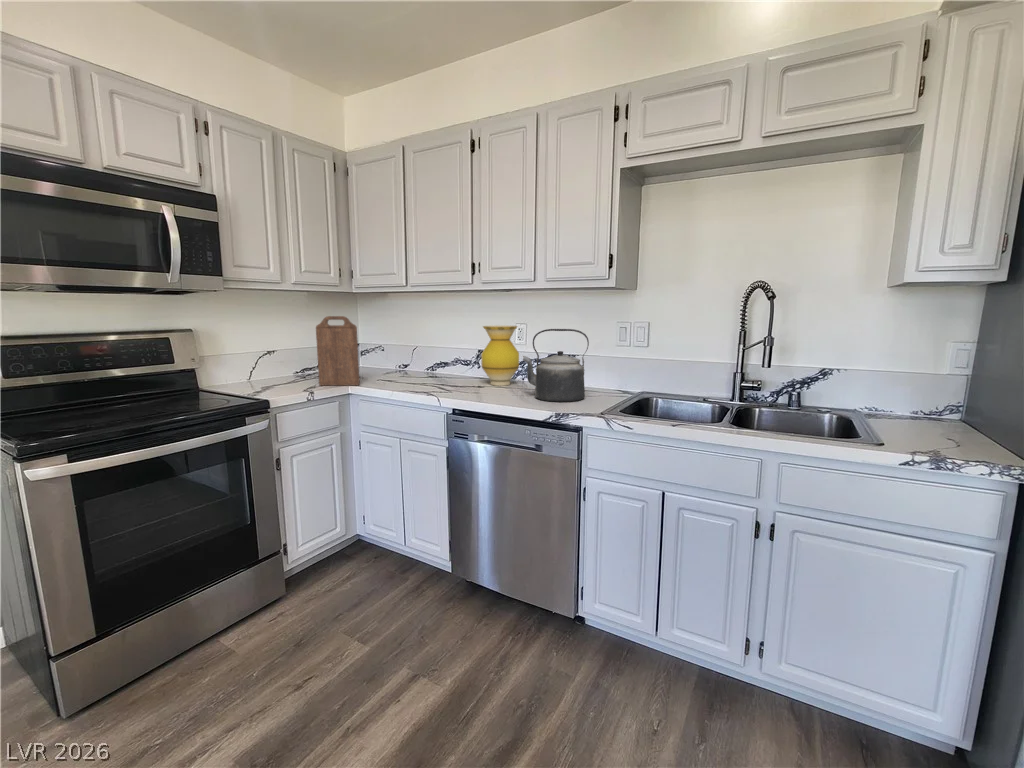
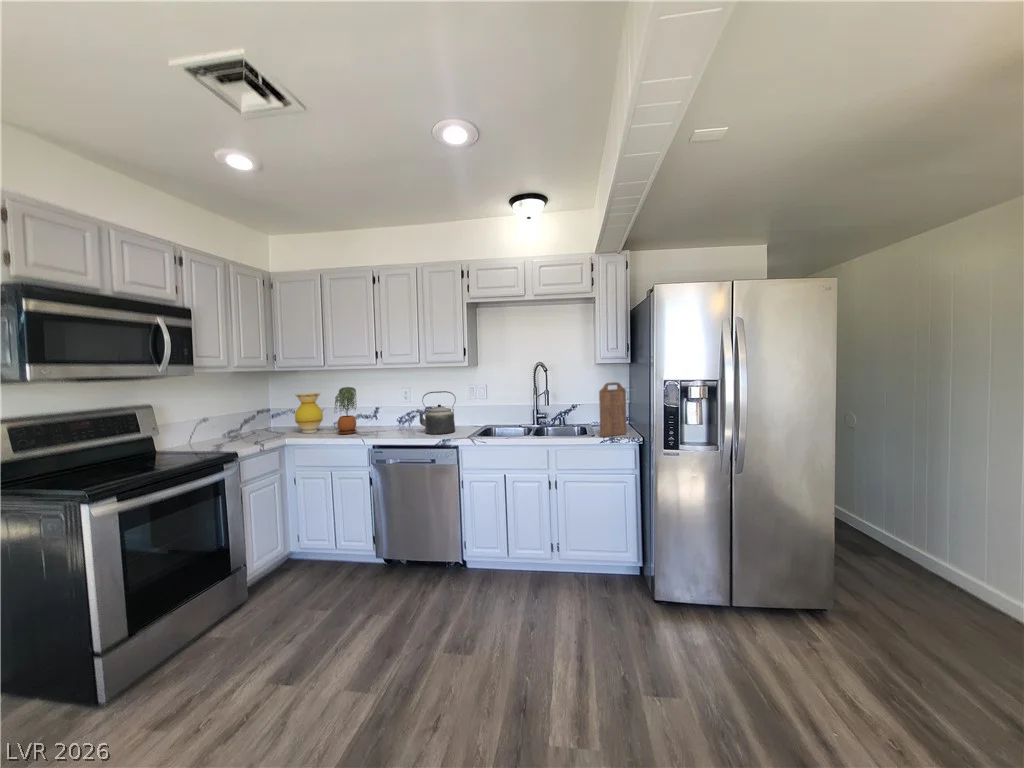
cutting board: present [316,316,360,385] -> present [599,382,627,437]
potted plant: none [412,316,446,387] -> present [335,387,357,434]
vase: present [481,325,519,386] -> present [295,393,323,433]

